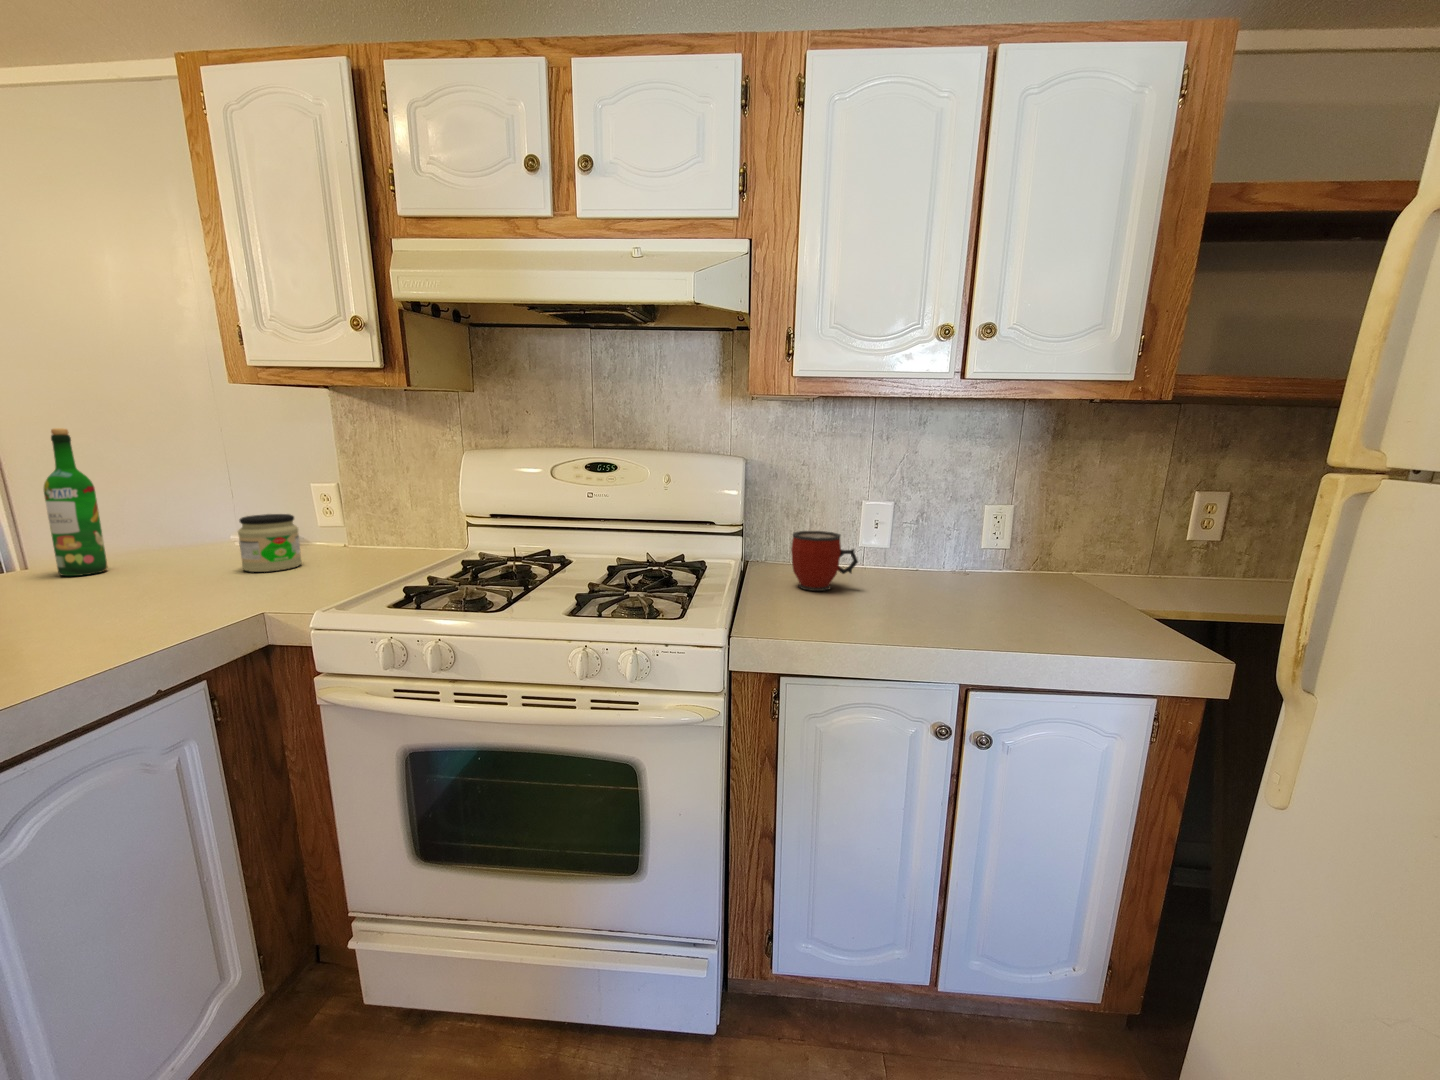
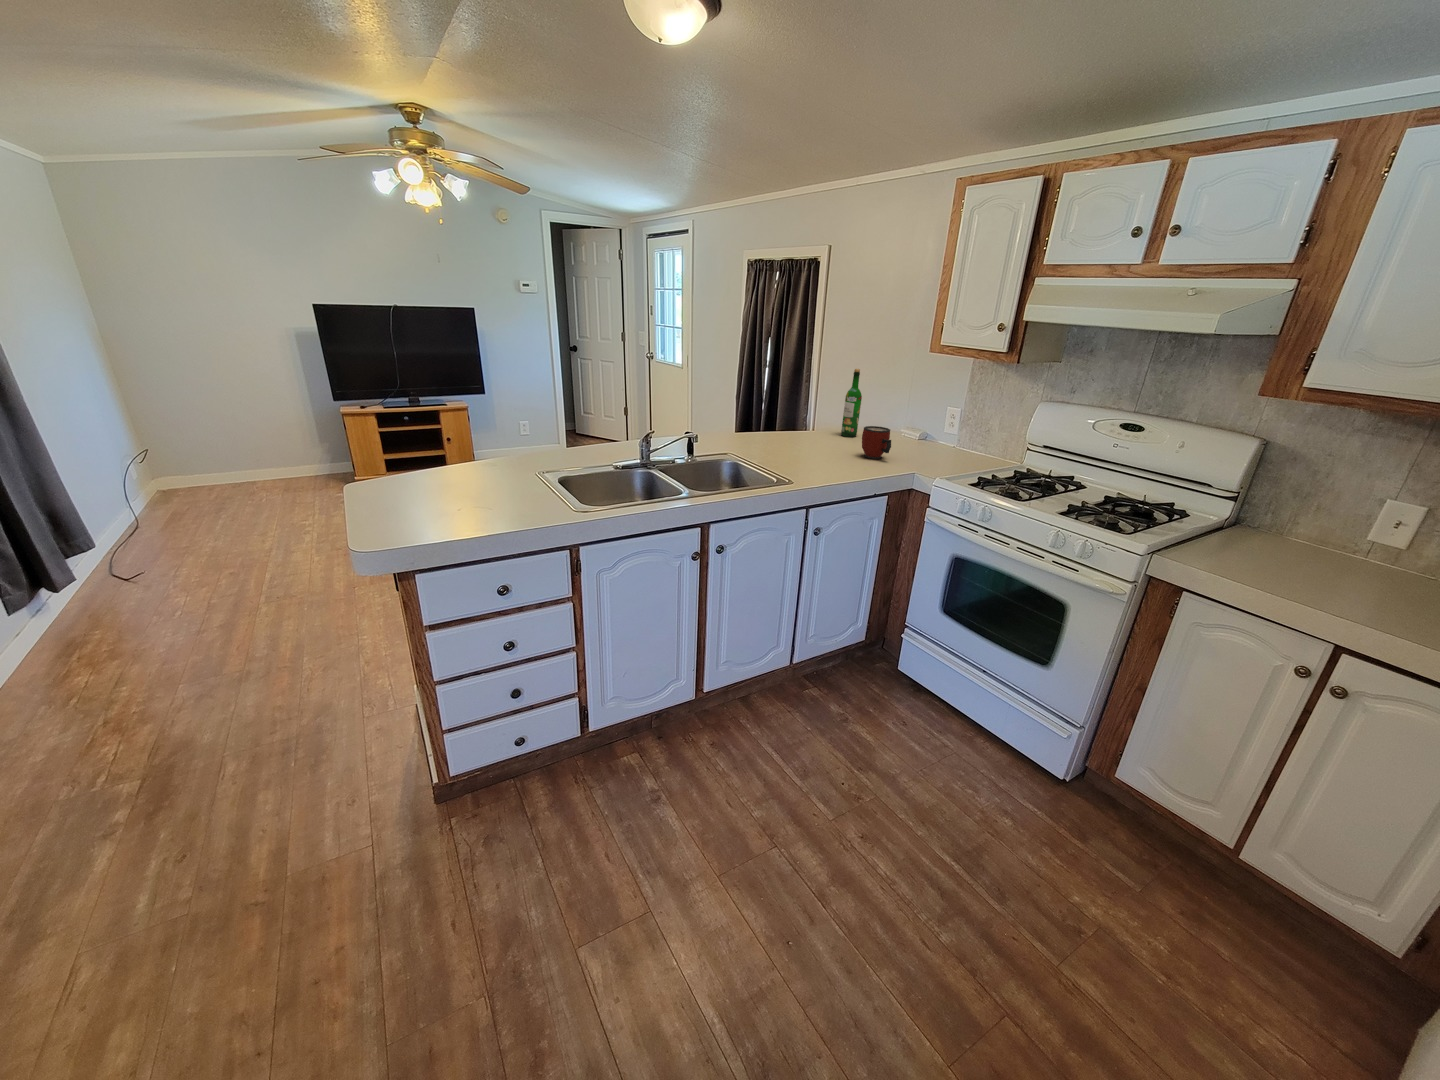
jar: present [238,514,302,572] -> none [908,421,937,453]
mug: present [791,531,858,591] -> present [862,426,891,459]

